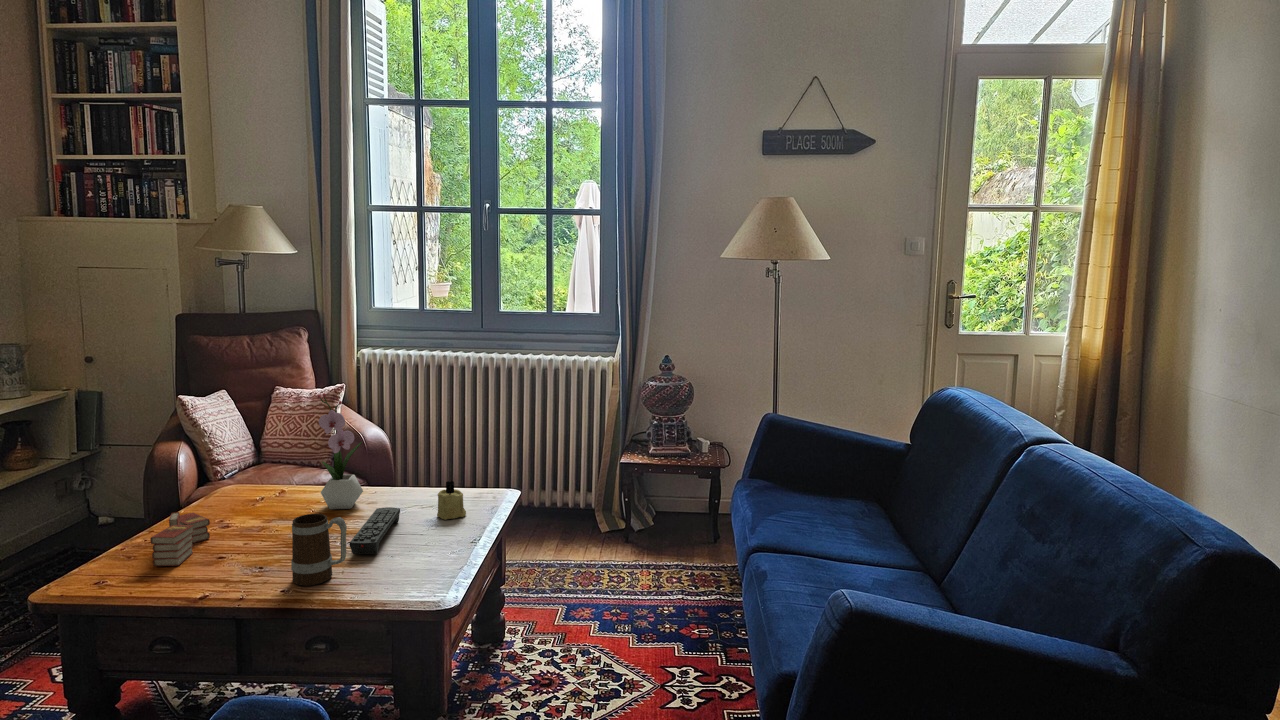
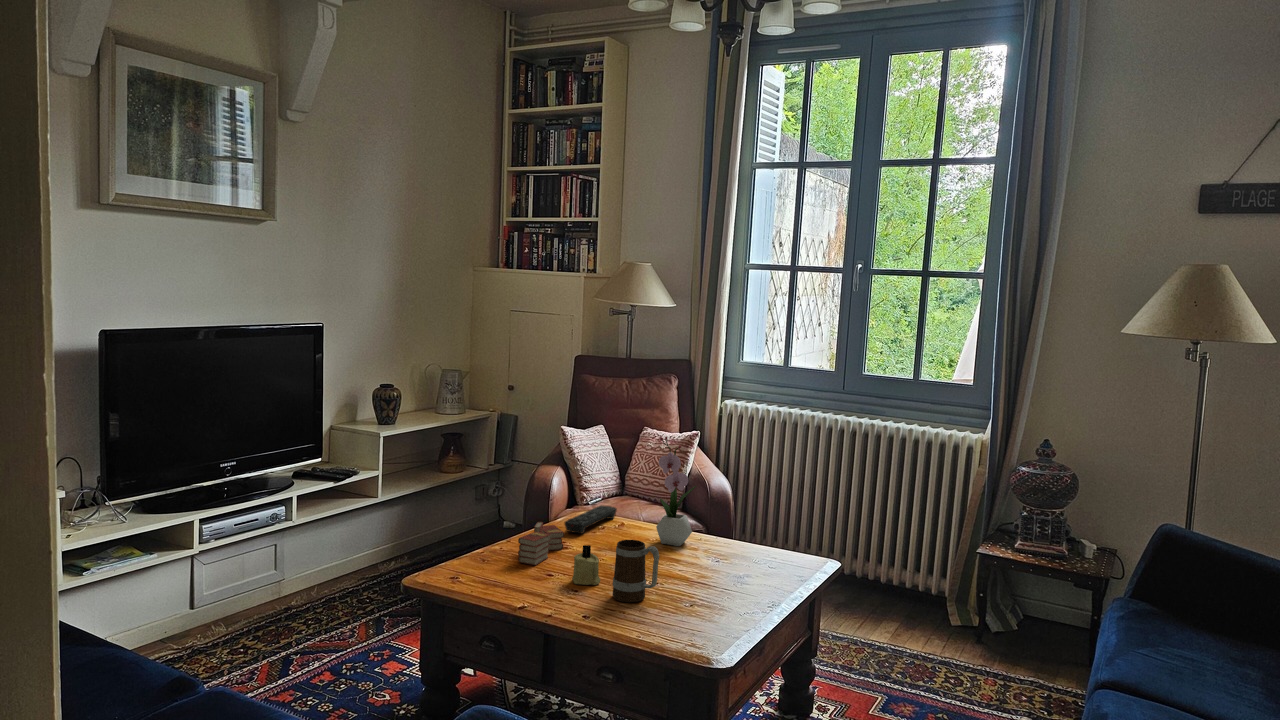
candle: present [437,481,466,520] -> present [572,545,600,585]
remote control: present [350,507,400,554] -> present [565,505,617,534]

